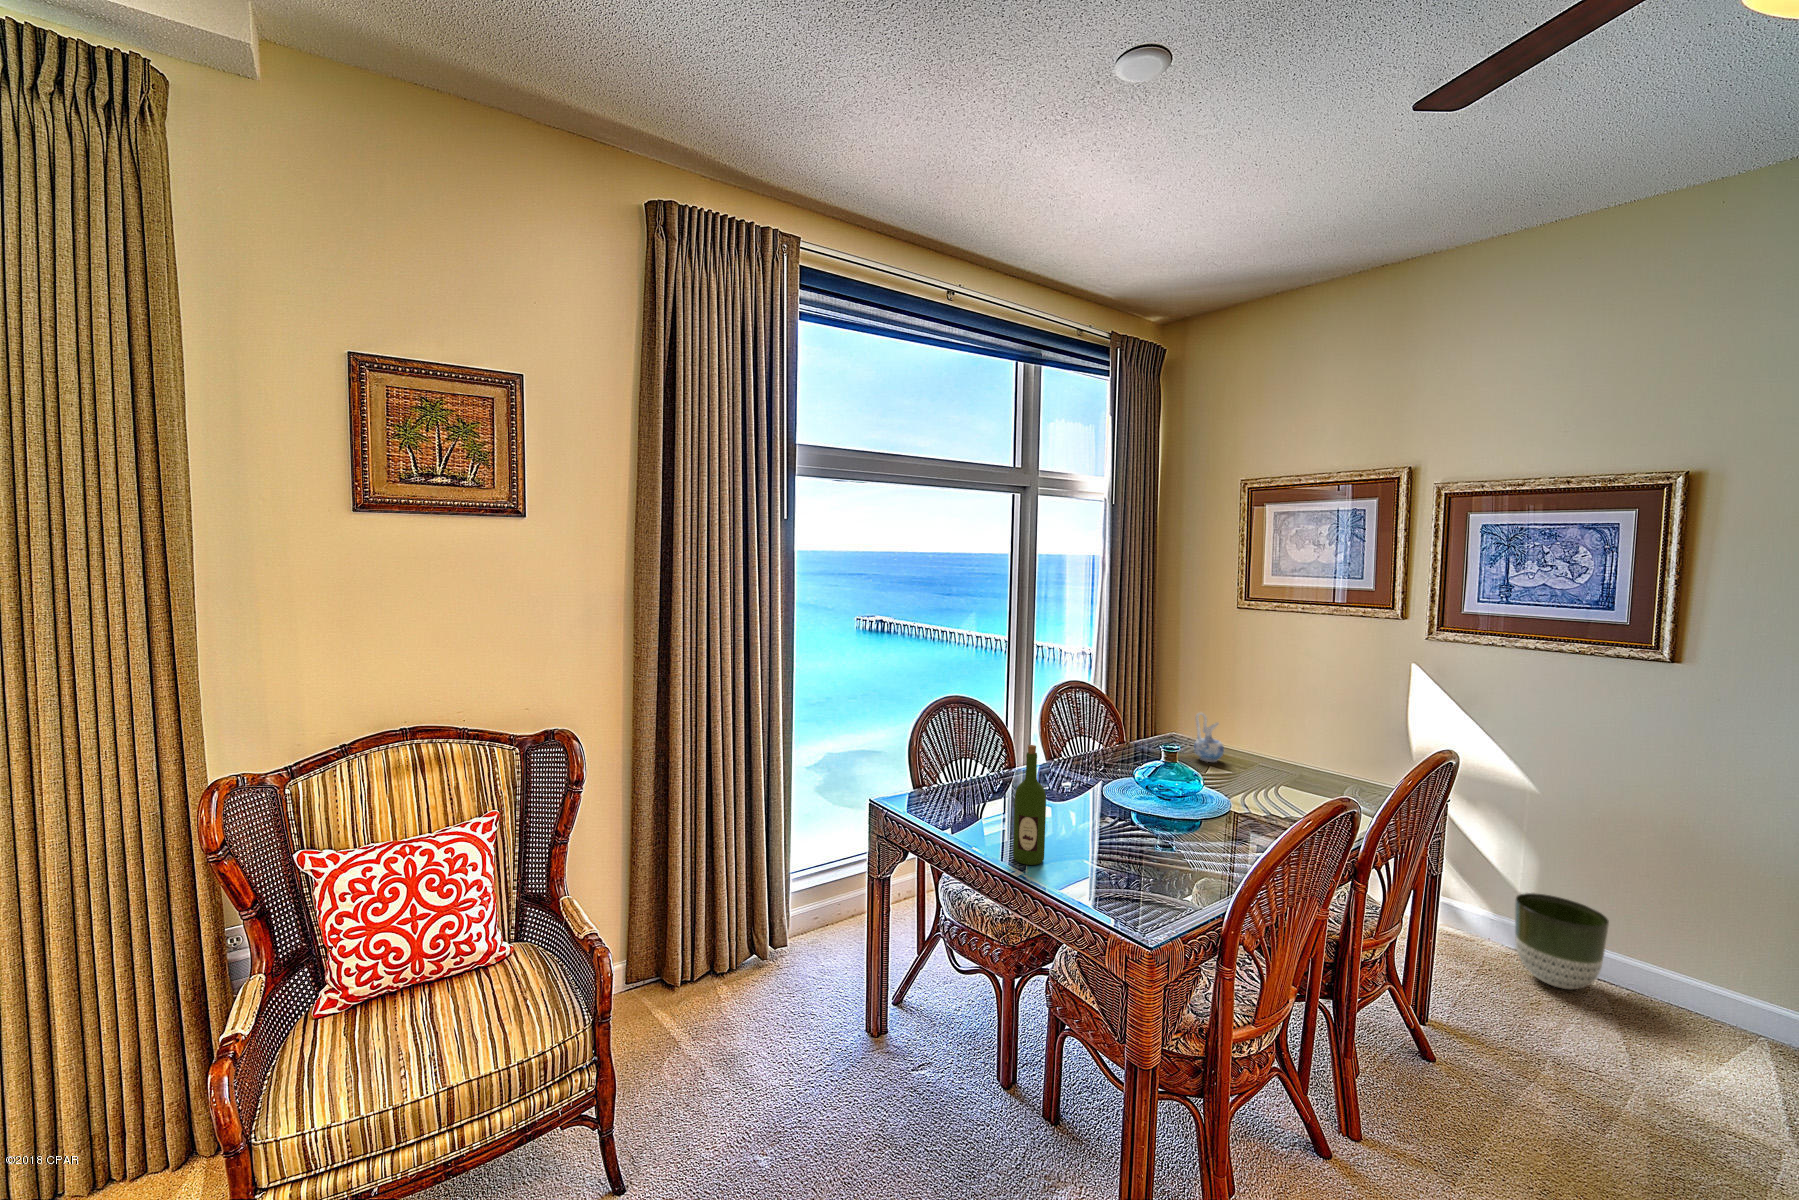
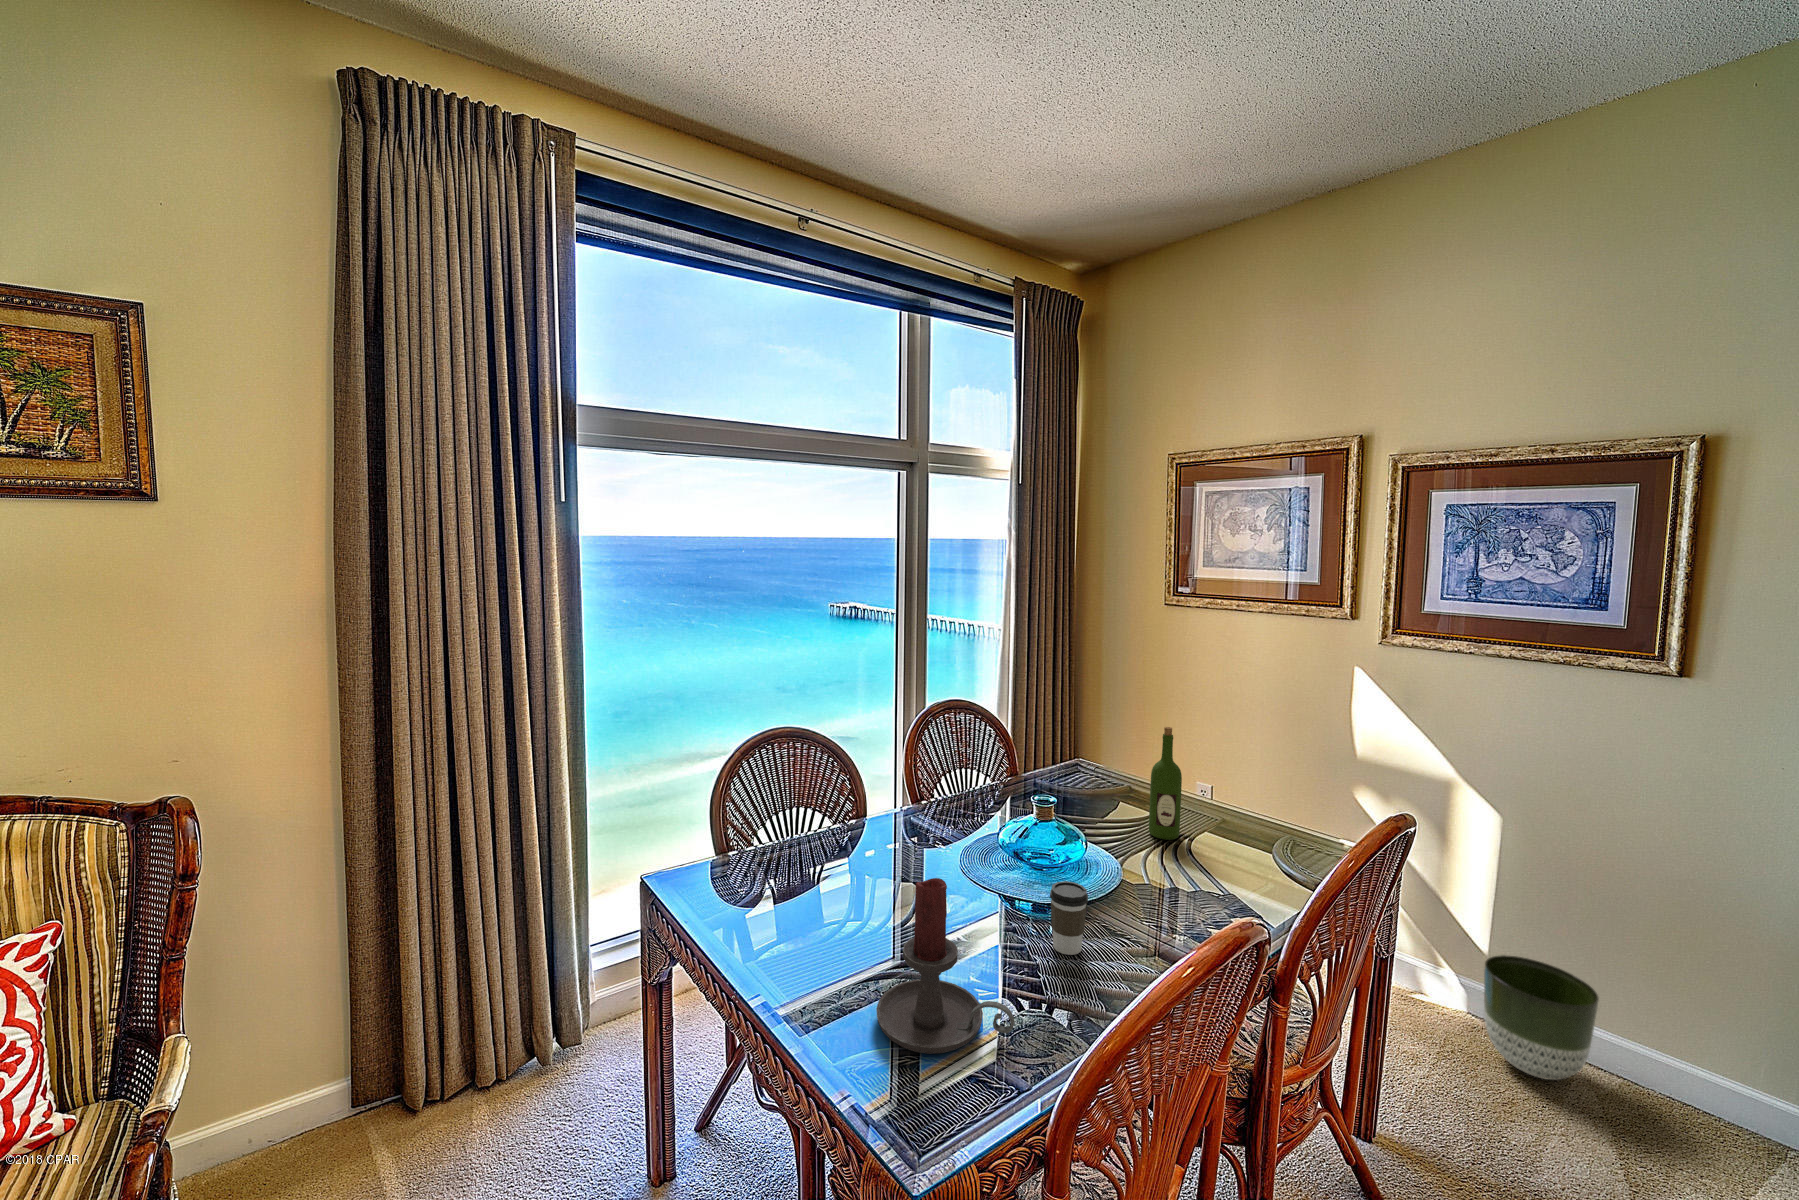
ceramic pitcher: present [1194,713,1224,762] -> none [1098,738,1133,800]
wine bottle: present [1013,745,1046,865] -> present [1149,727,1182,840]
candle holder: none [1084,783,1184,897] -> present [876,878,1014,1054]
coffee cup: none [1190,800,1220,852] -> present [1050,881,1088,955]

